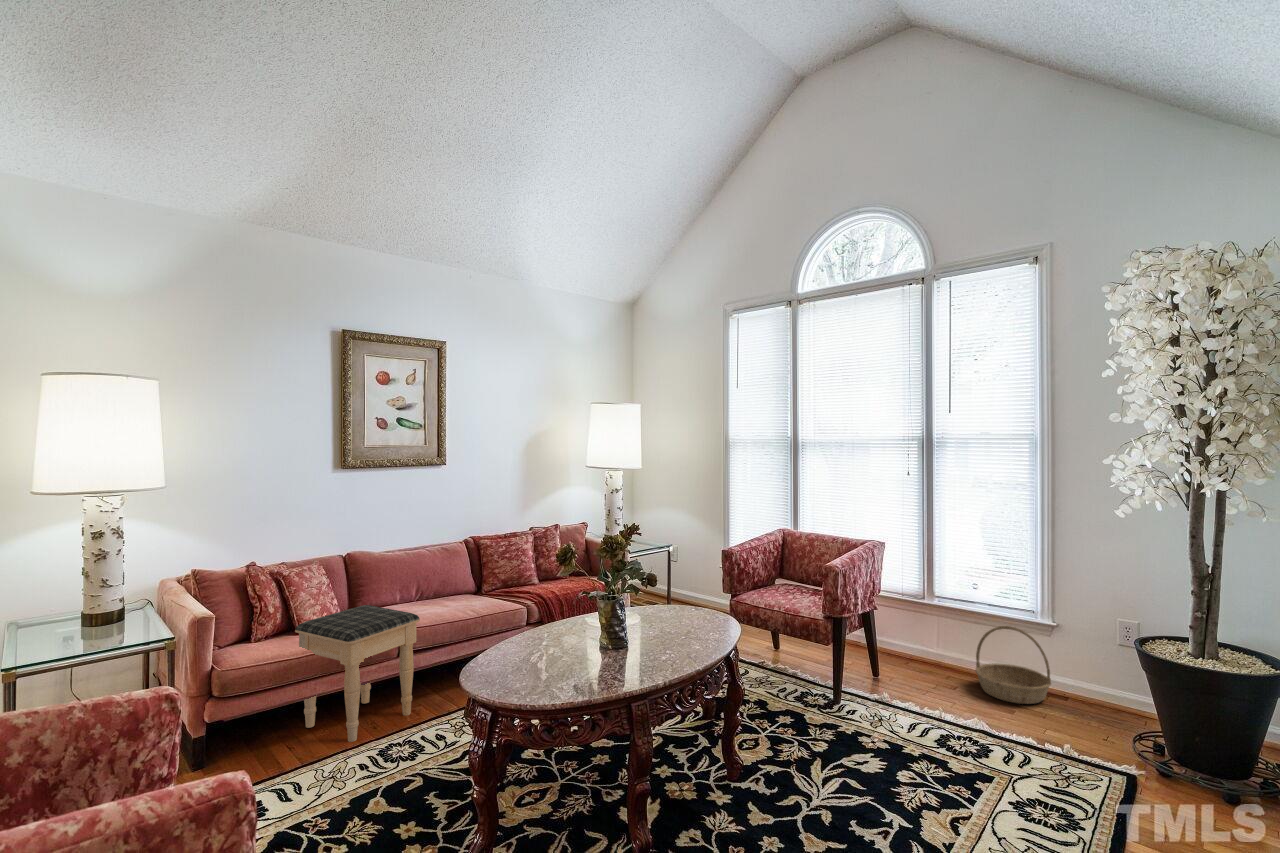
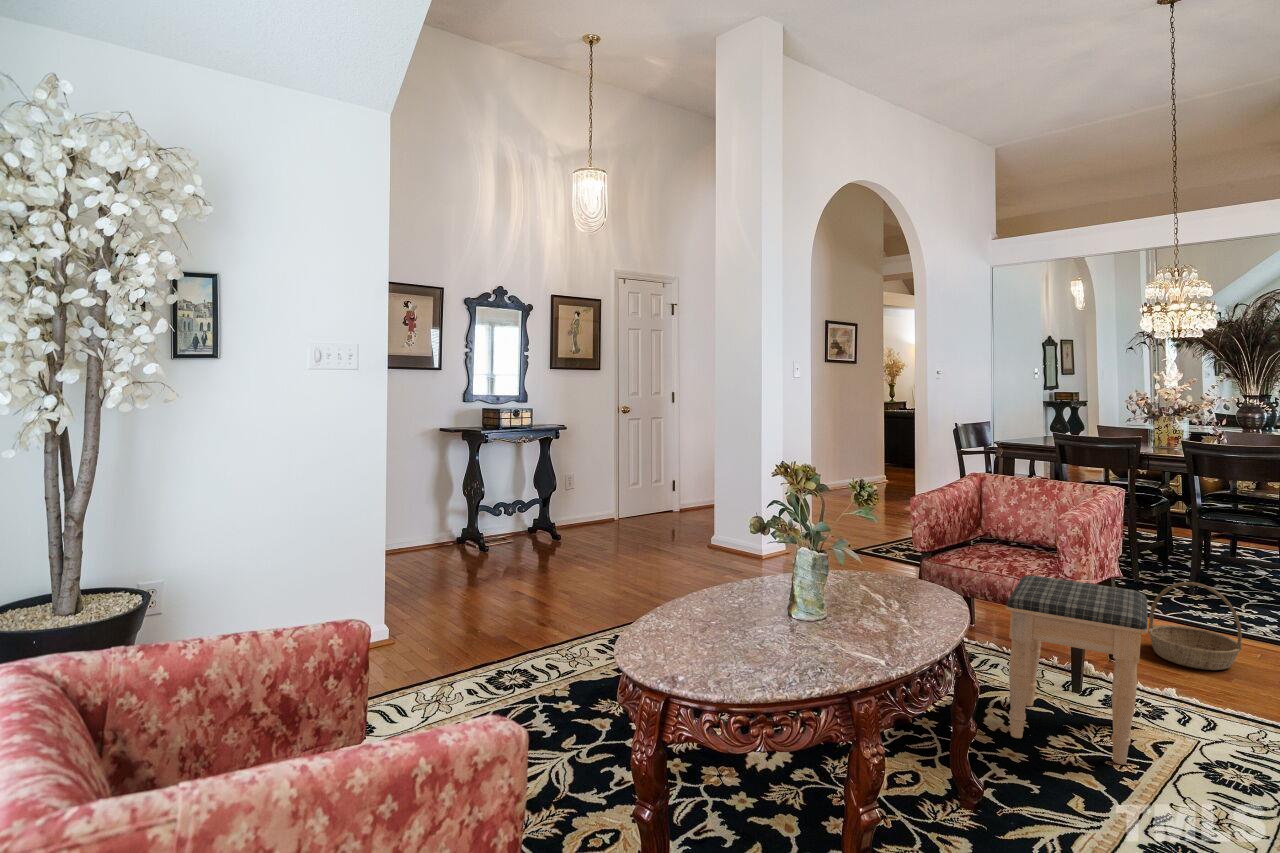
footstool: present [295,605,420,742] -> present [1006,575,1148,765]

